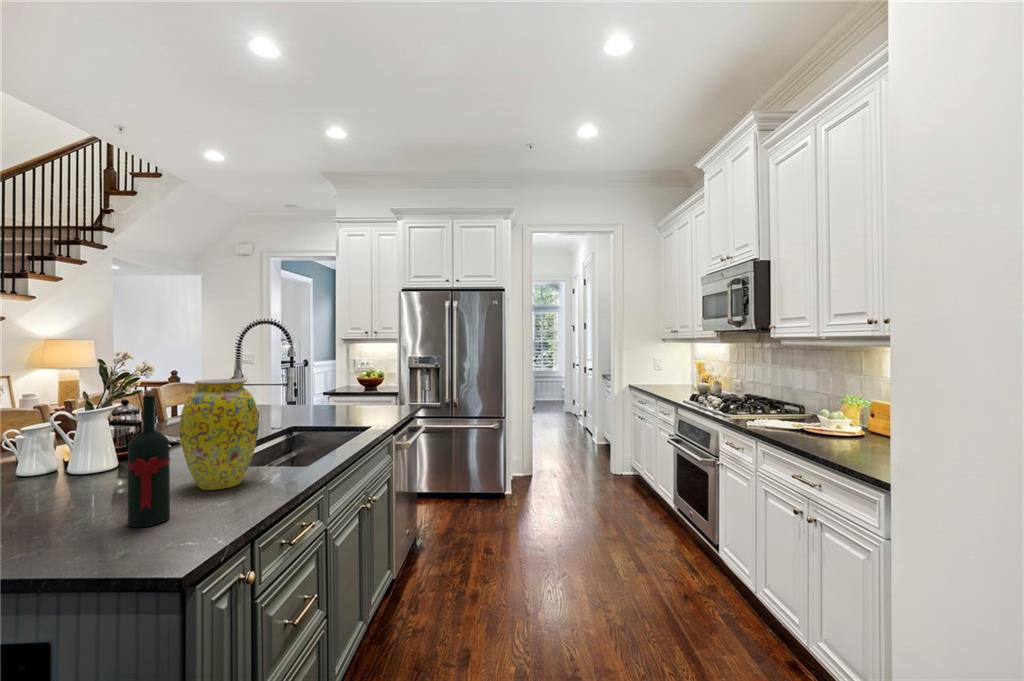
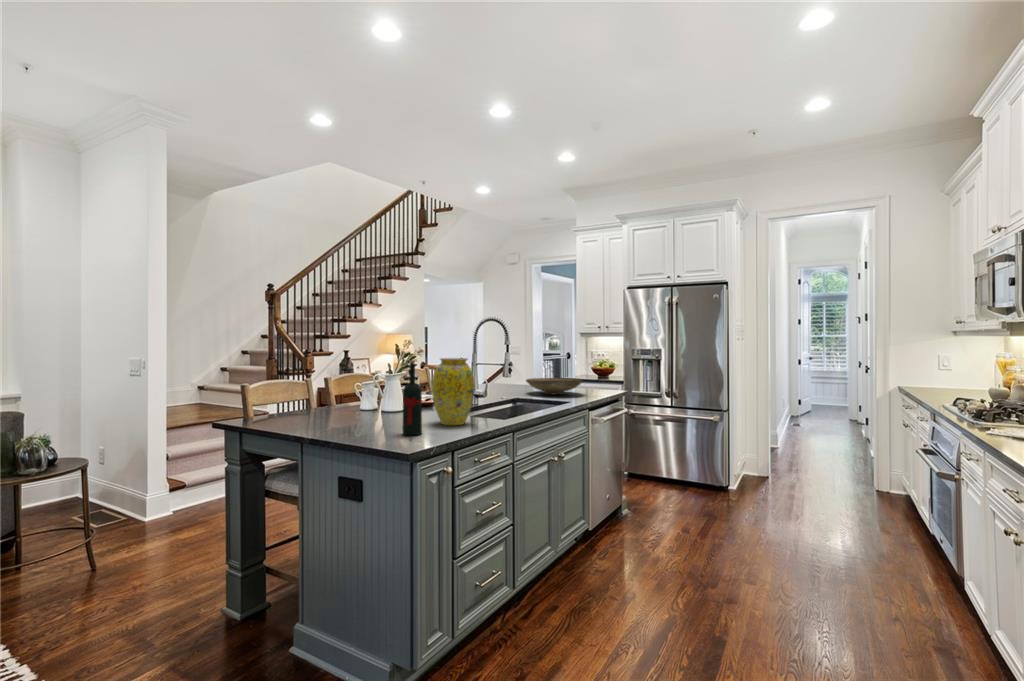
decorative bowl: none [300,393,377,416] -> present [526,378,583,395]

